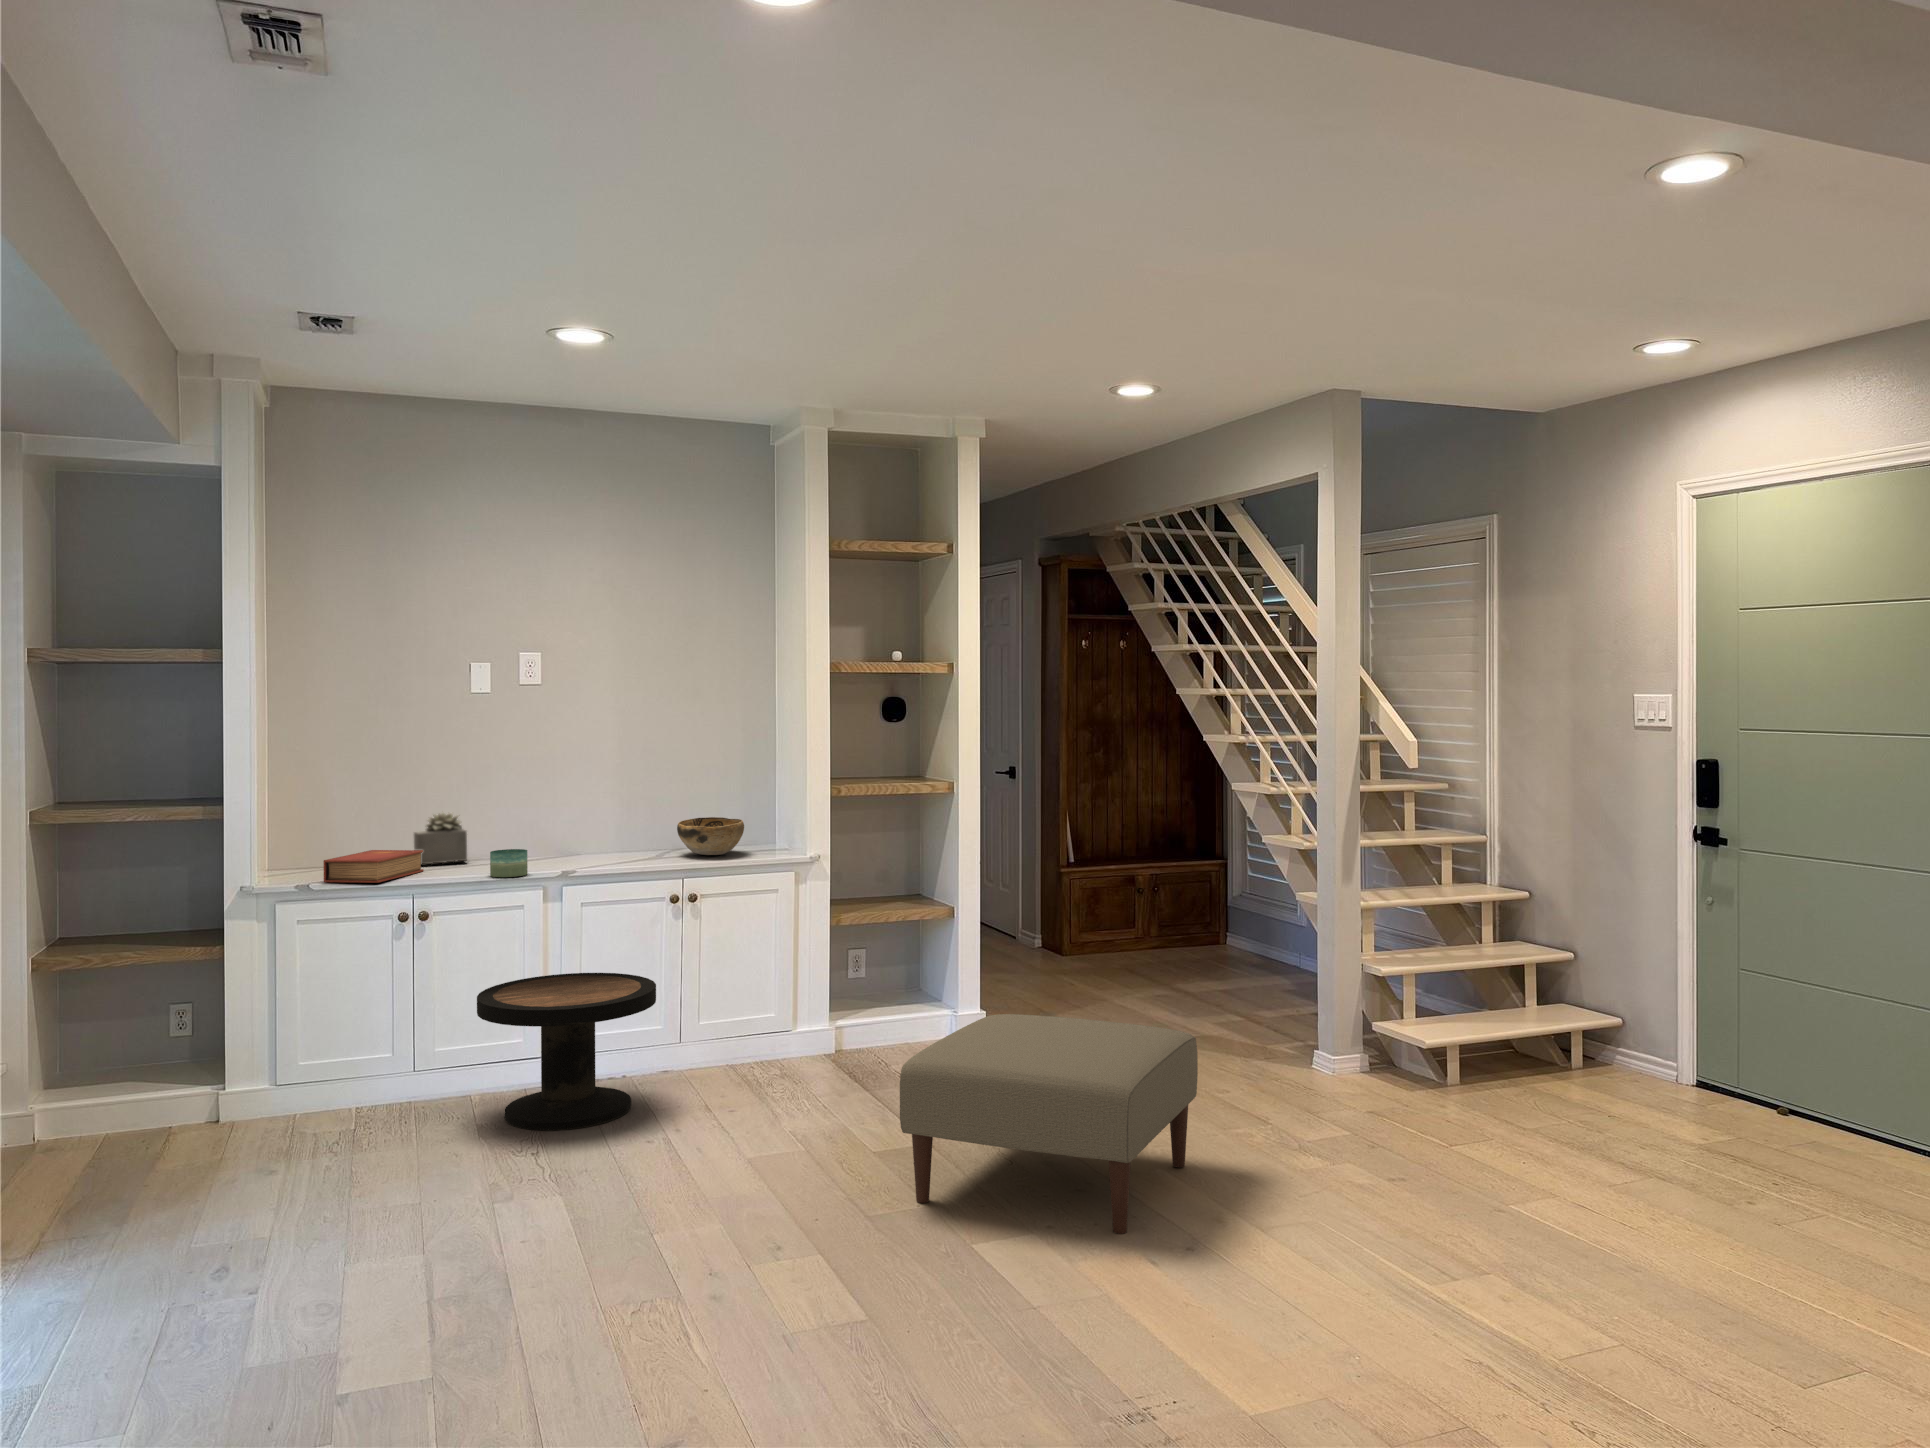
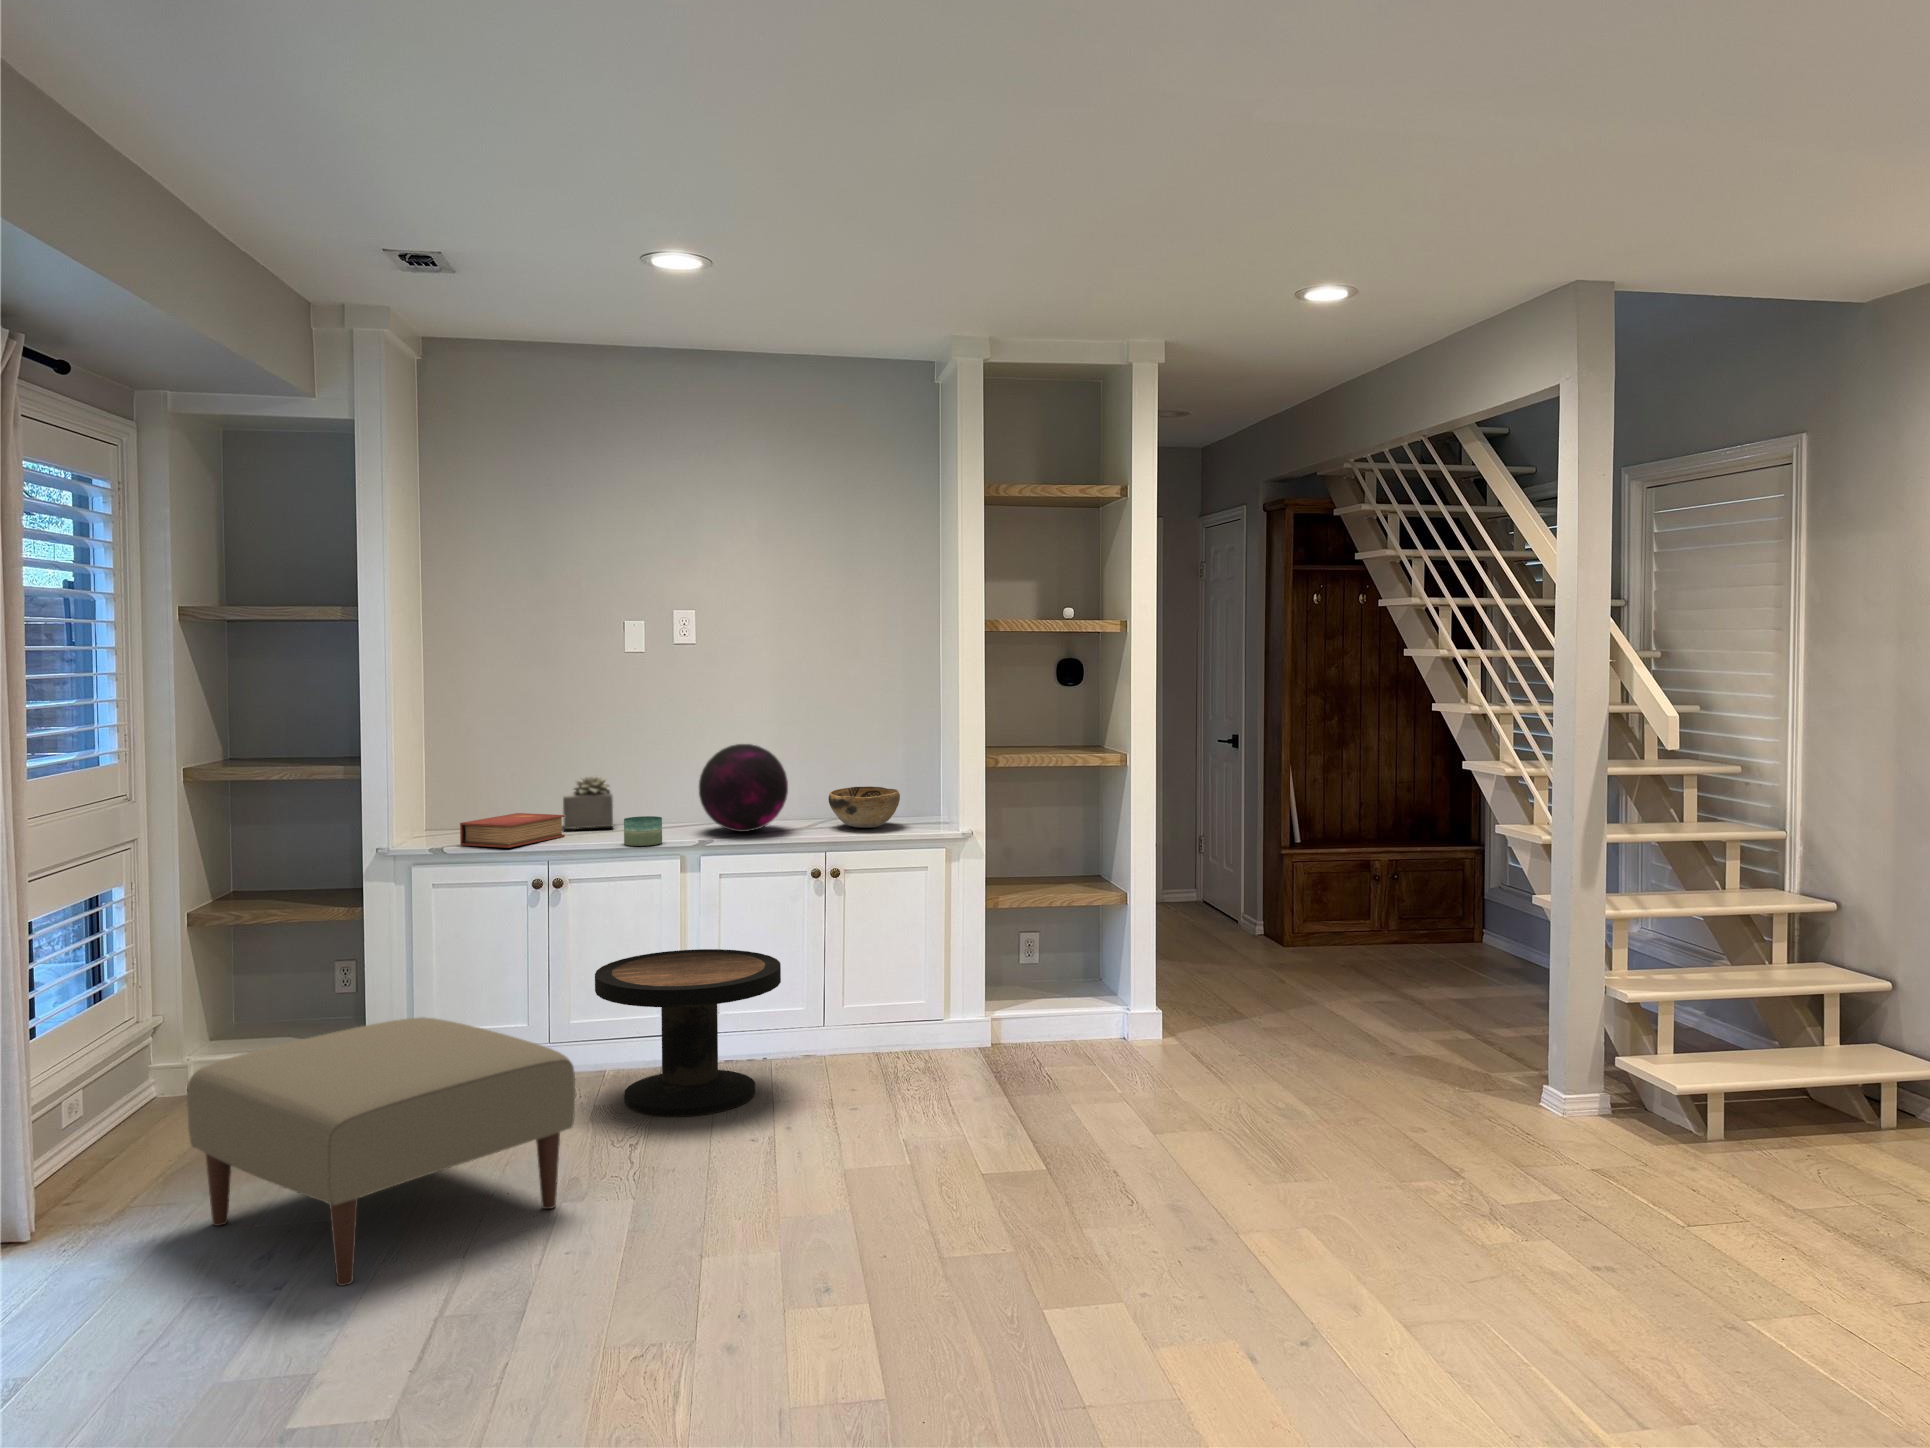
decorative orb: none [555,779,642,862] -> present [699,744,788,832]
ottoman: present [900,1014,1198,1234] -> present [187,1017,575,1286]

